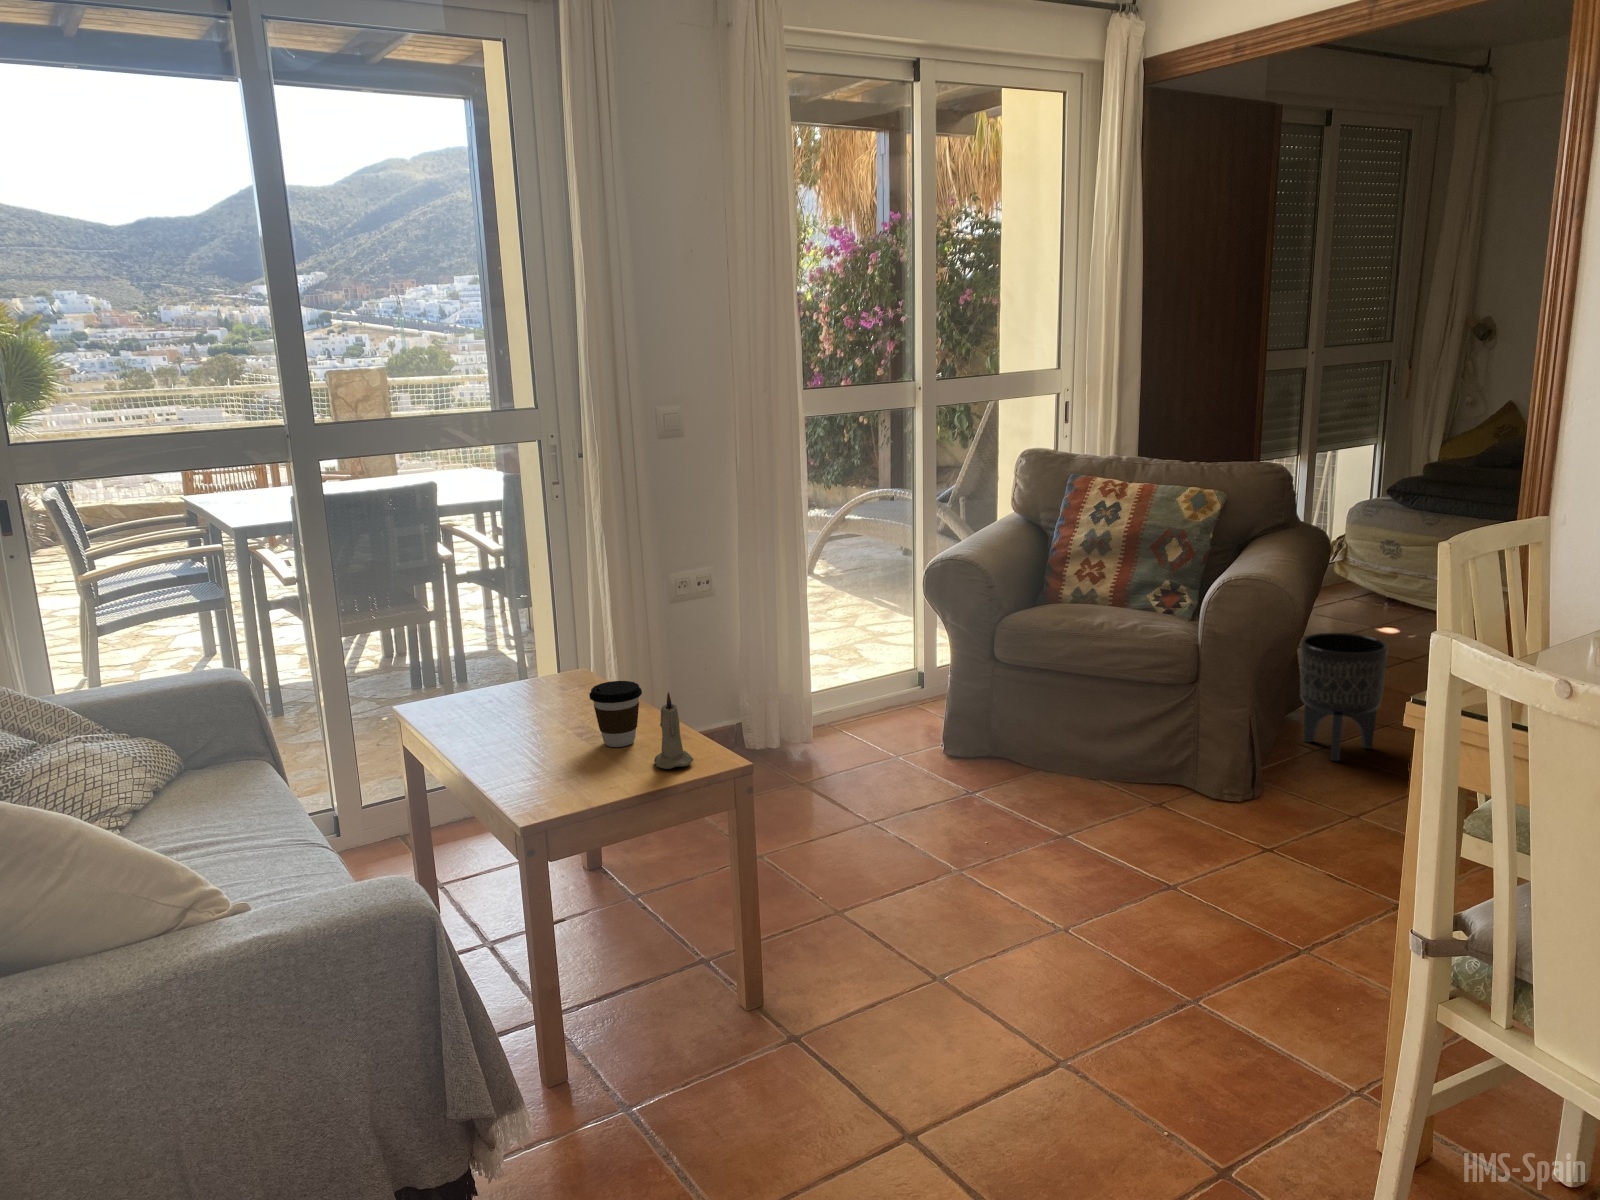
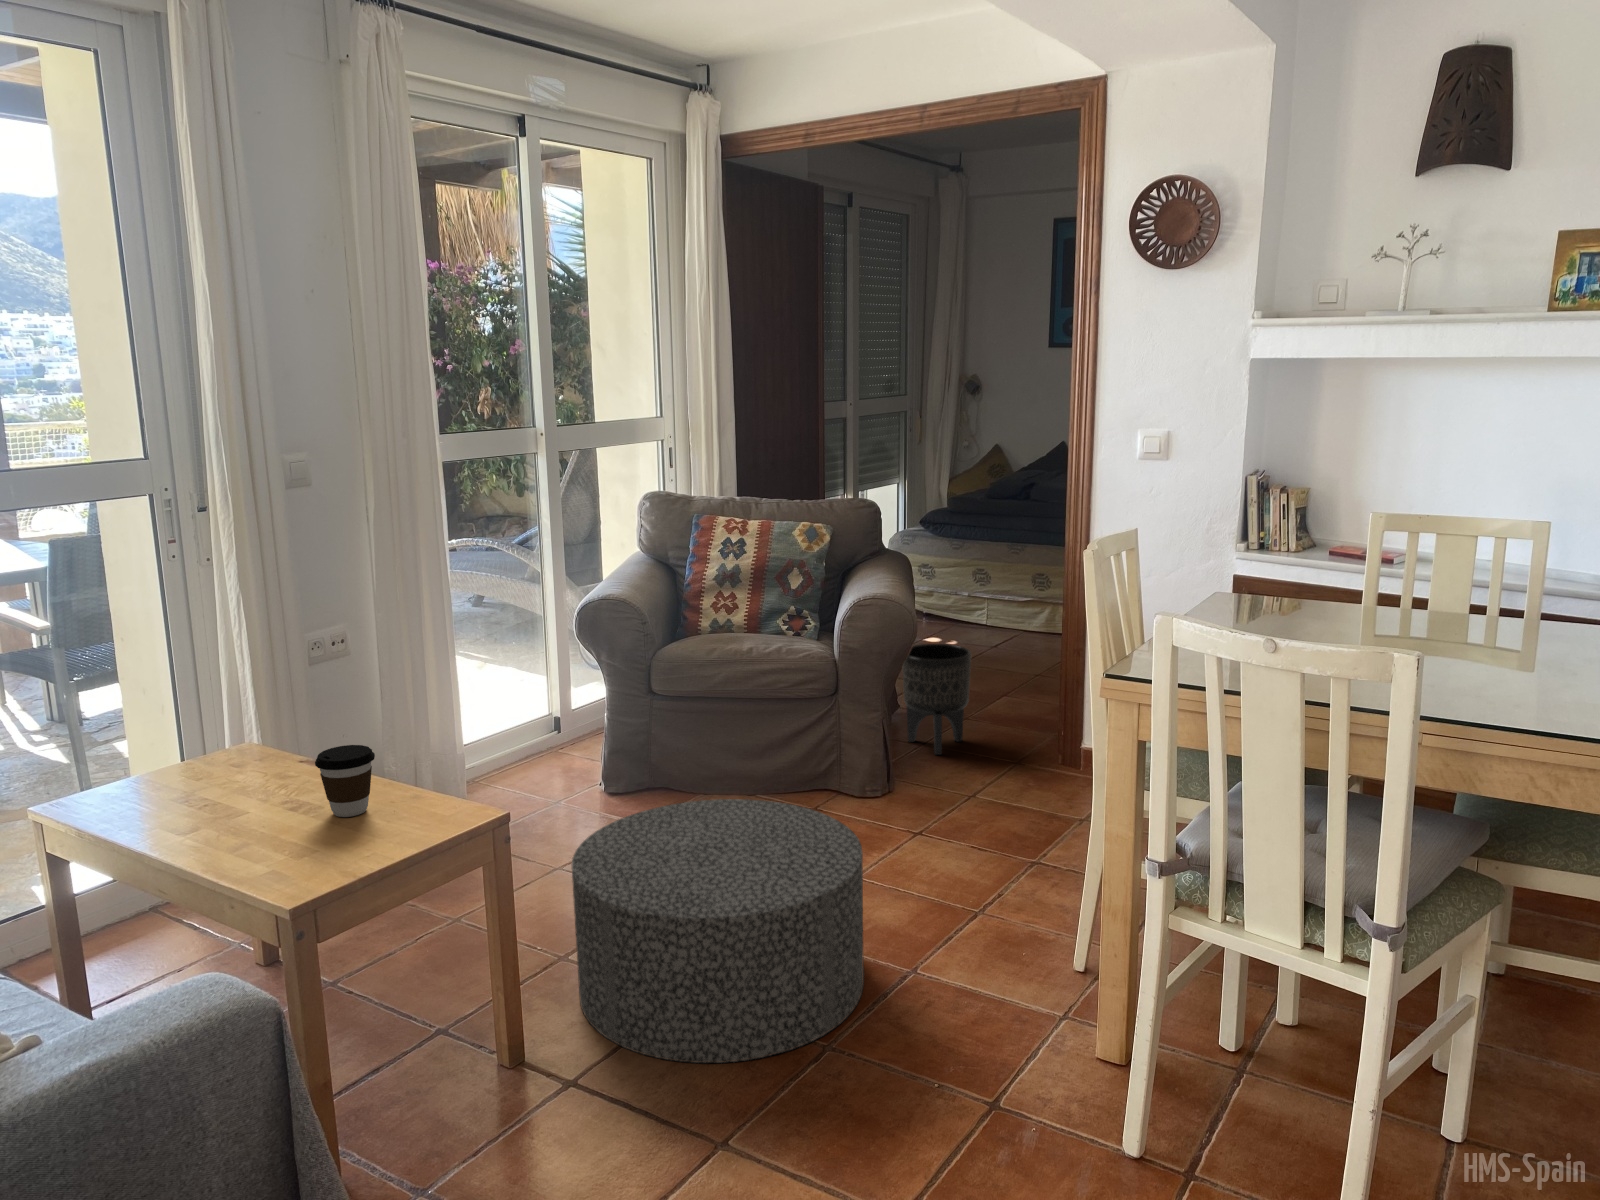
candle: present [654,692,693,769] -> none [405,748,449,830]
ottoman: none [829,776,1139,1057] -> present [572,799,864,1063]

